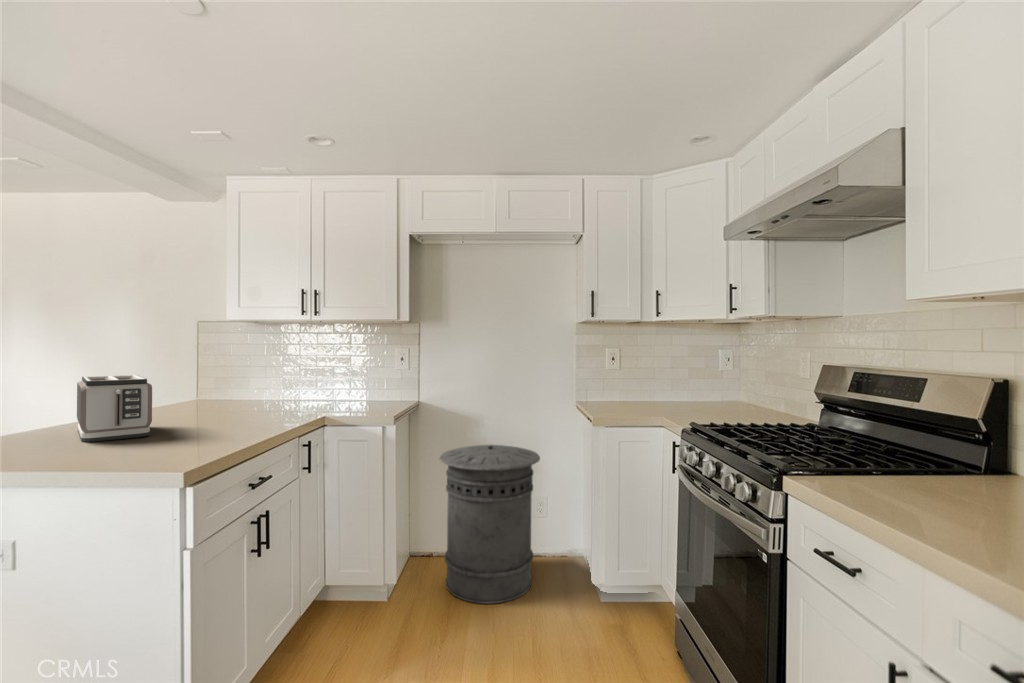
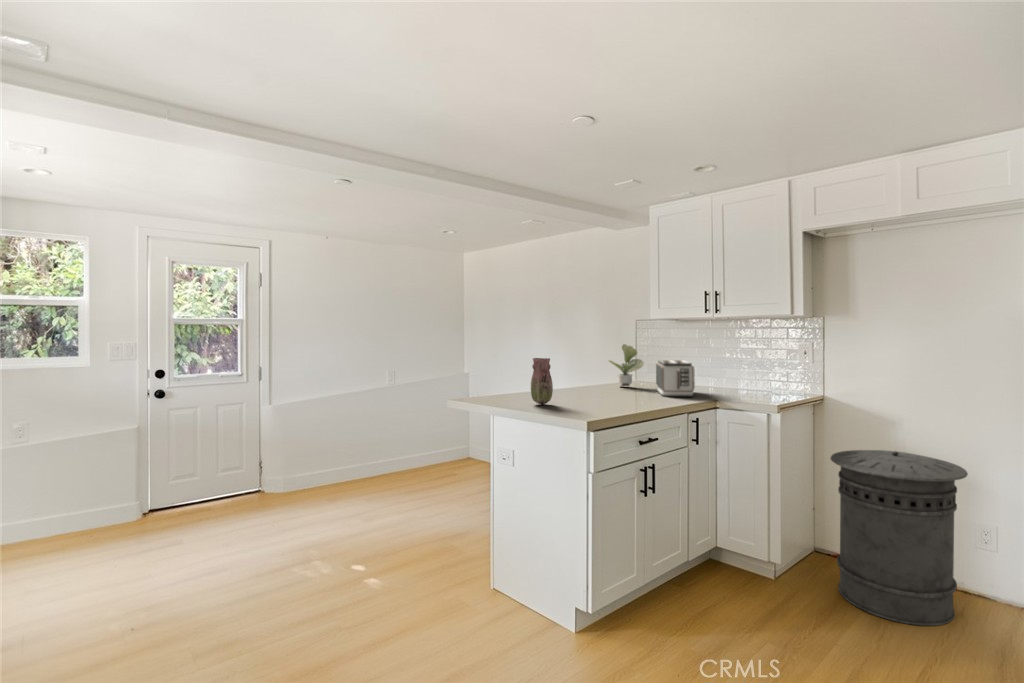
potted plant: none [160,351,217,410] -> present [609,344,644,387]
vase: none [27,369,81,452] -> present [531,358,553,405]
toaster: present [77,375,152,442] -> present [656,360,695,397]

